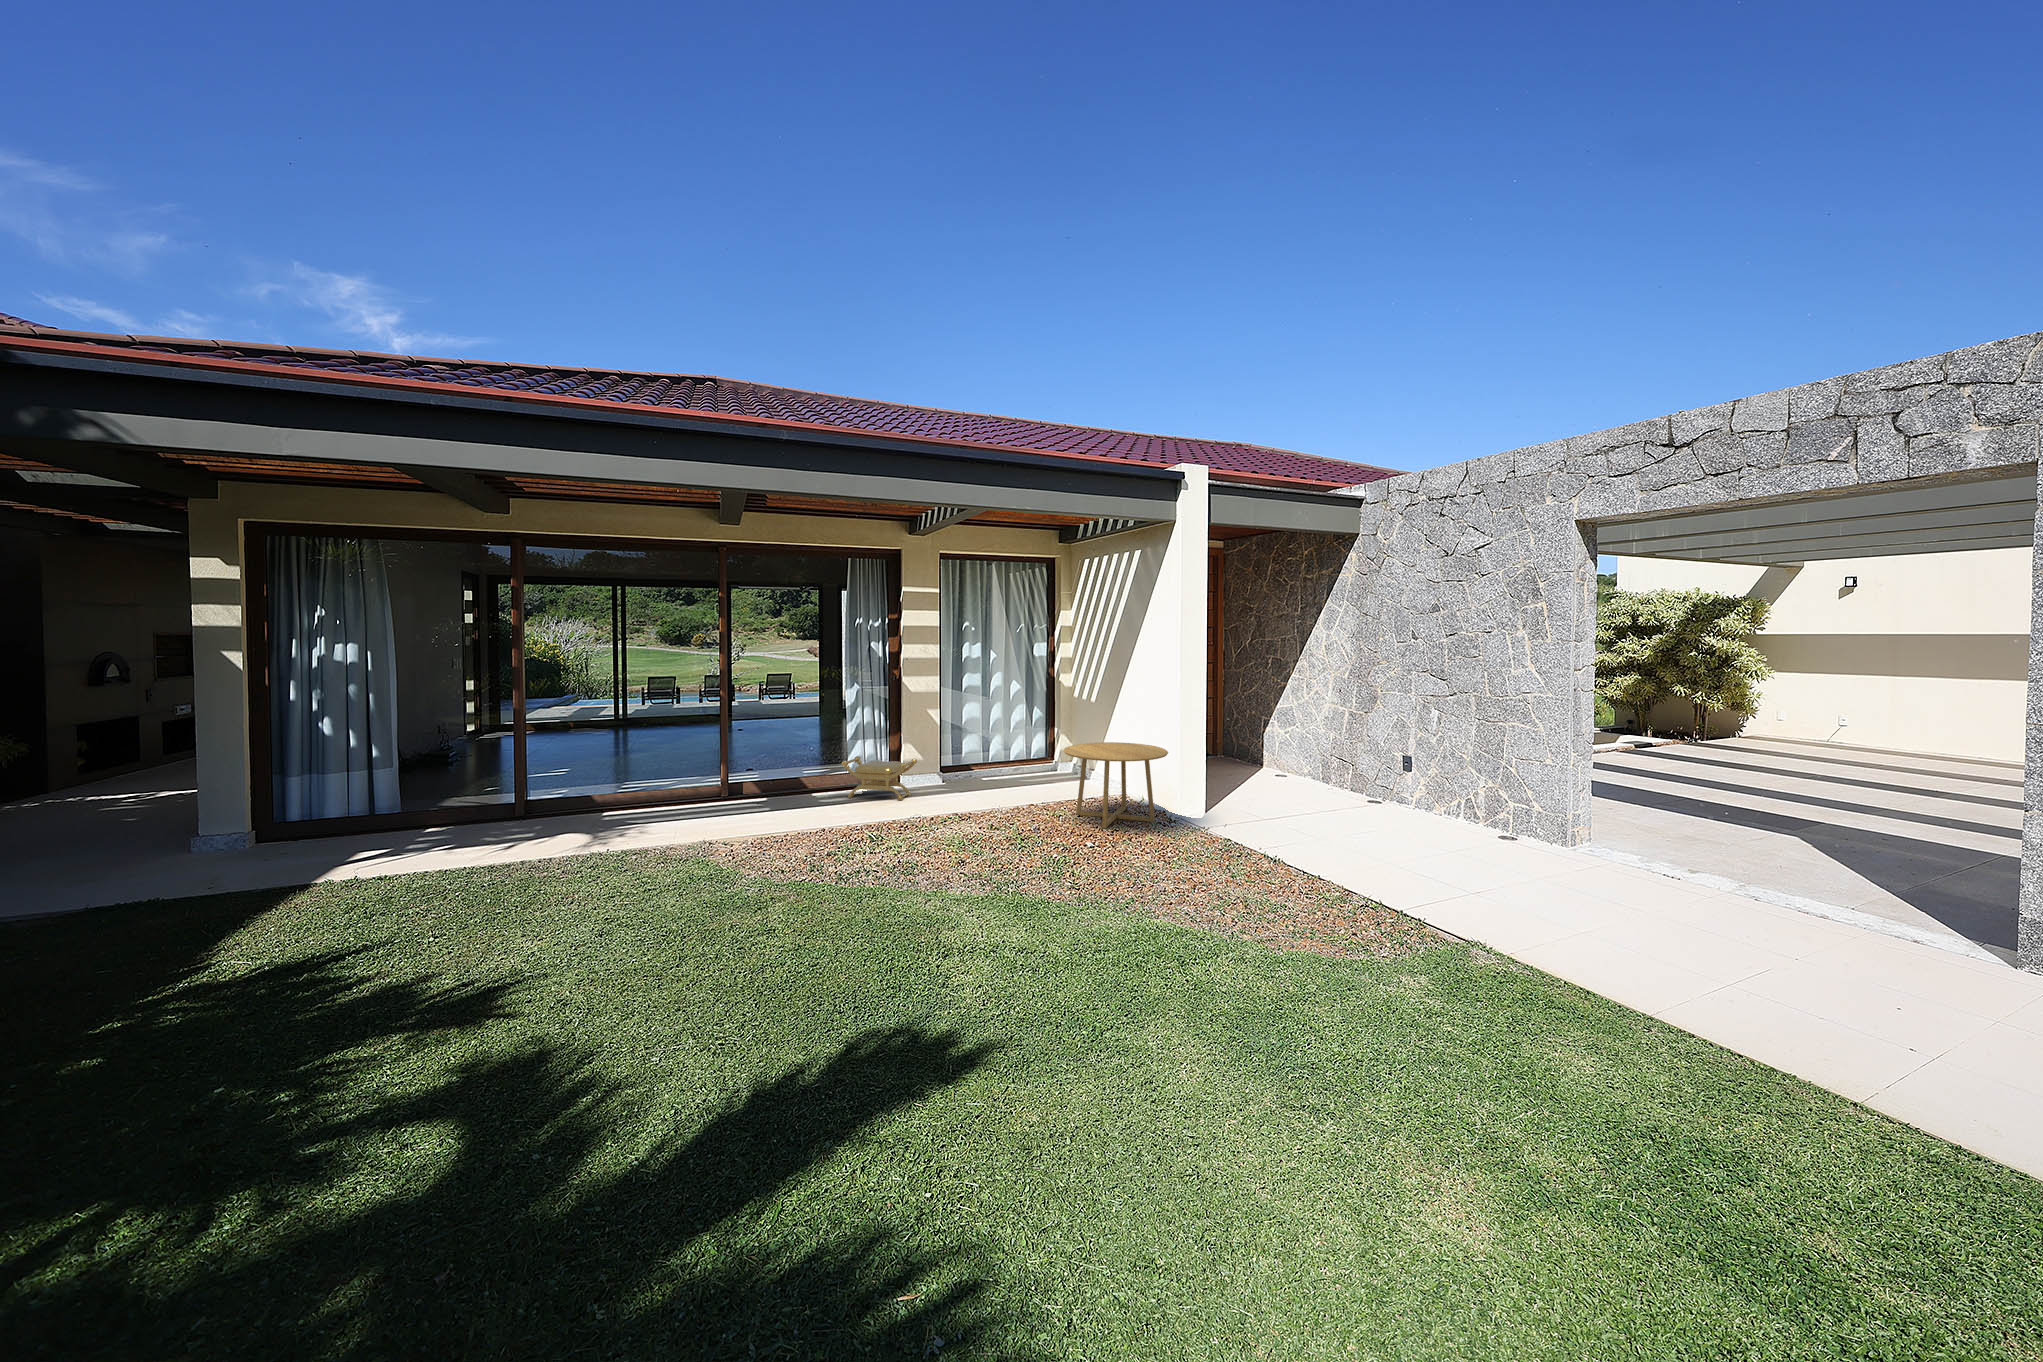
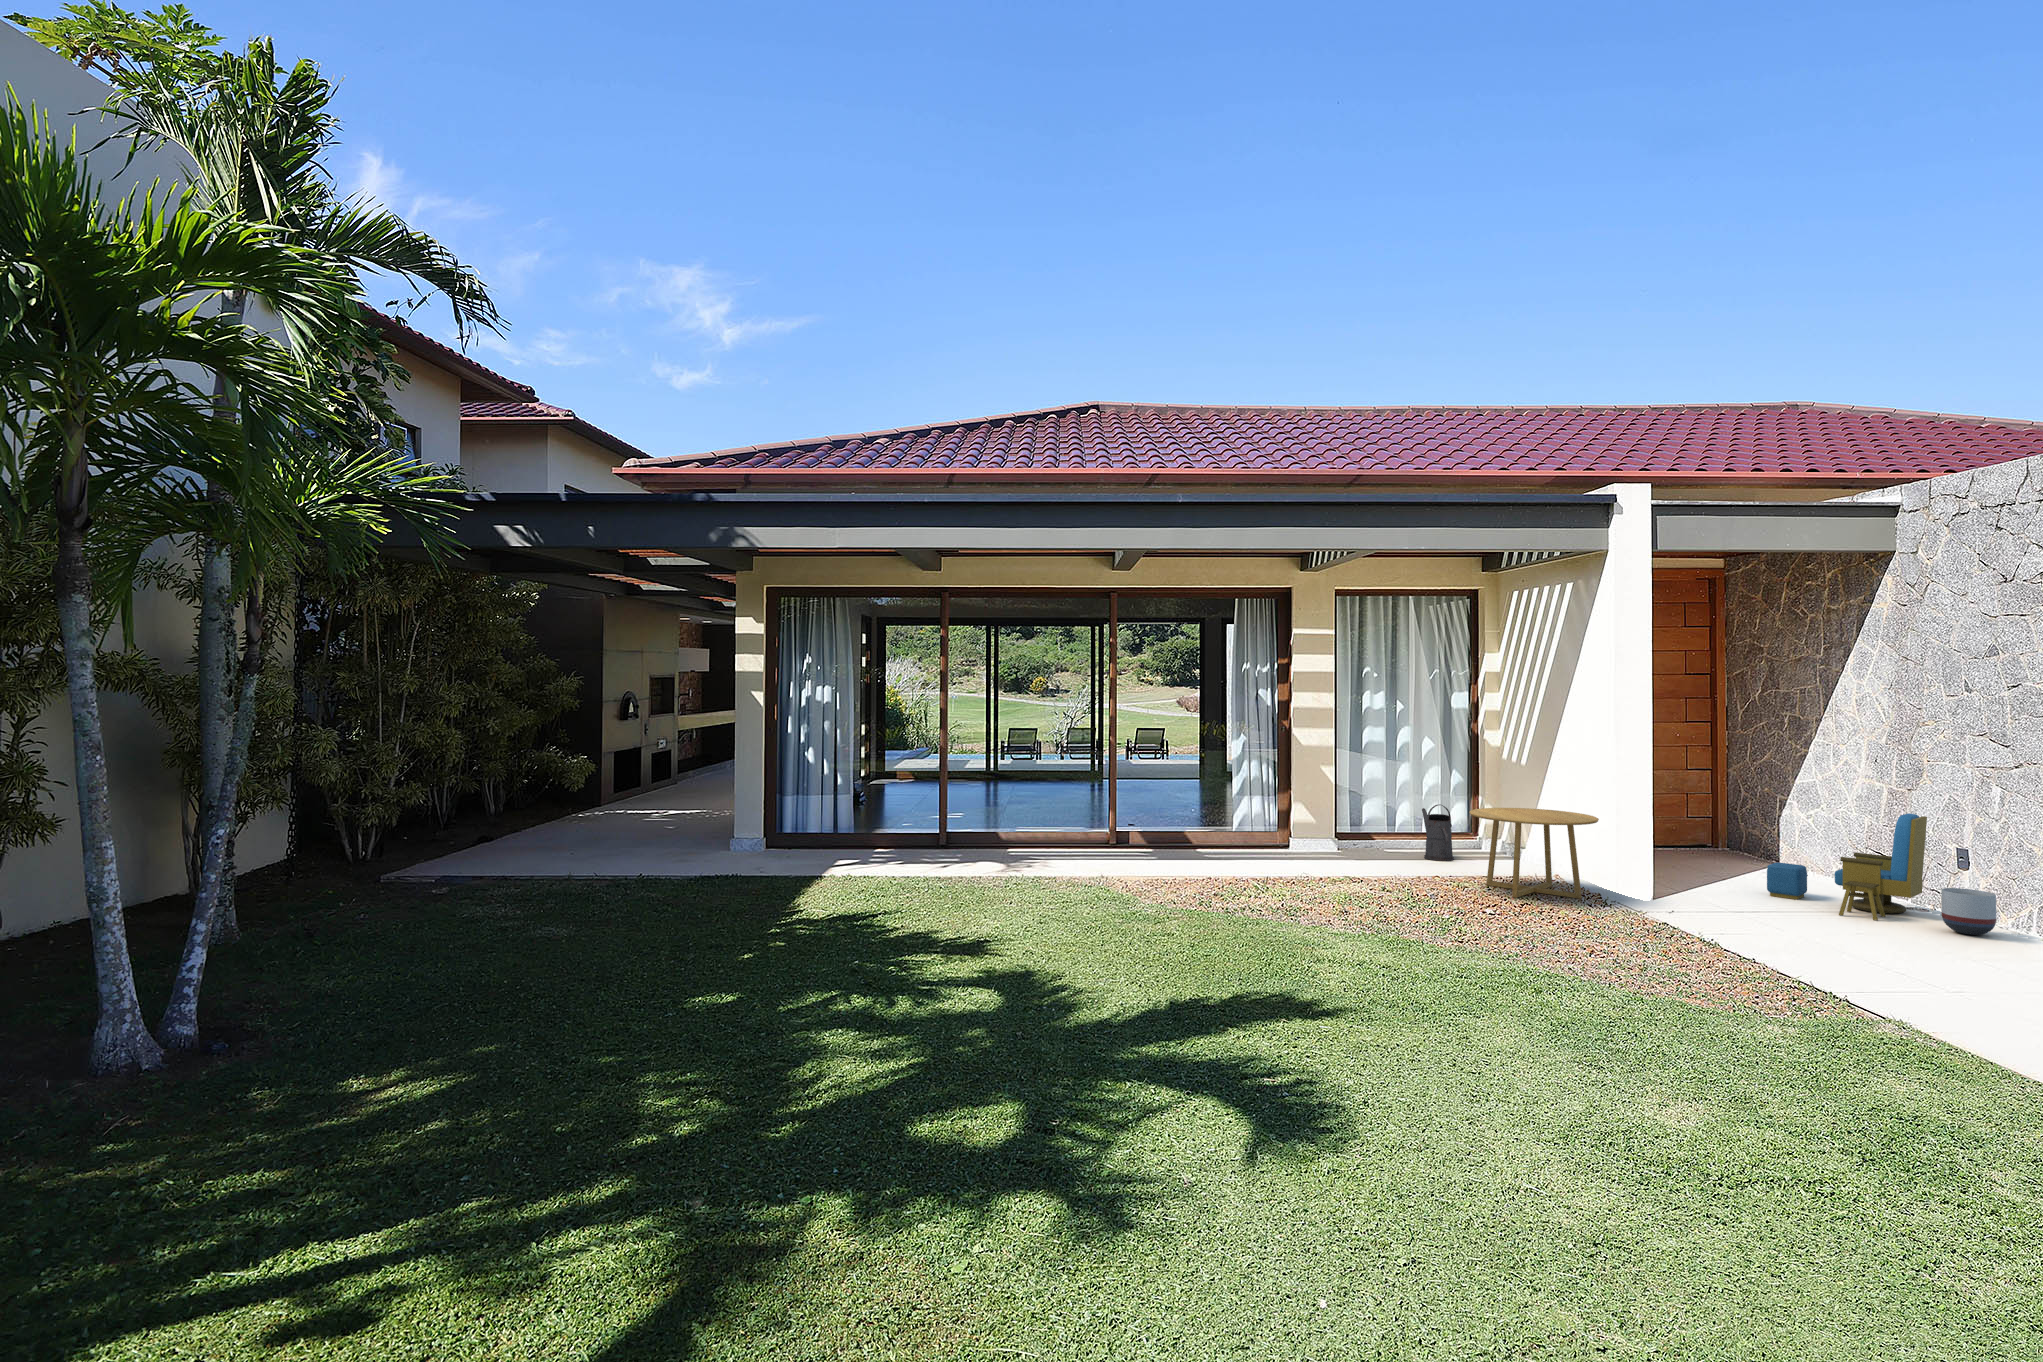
armchair: none [1273,731,1379,818] -> present [1767,813,1927,920]
watering can: none [1014,739,1041,788] -> present [1422,804,1454,861]
stool: present [842,756,917,800] -> none [1229,811,1308,859]
planter: none [1402,789,1437,825] -> present [1941,888,1996,935]

